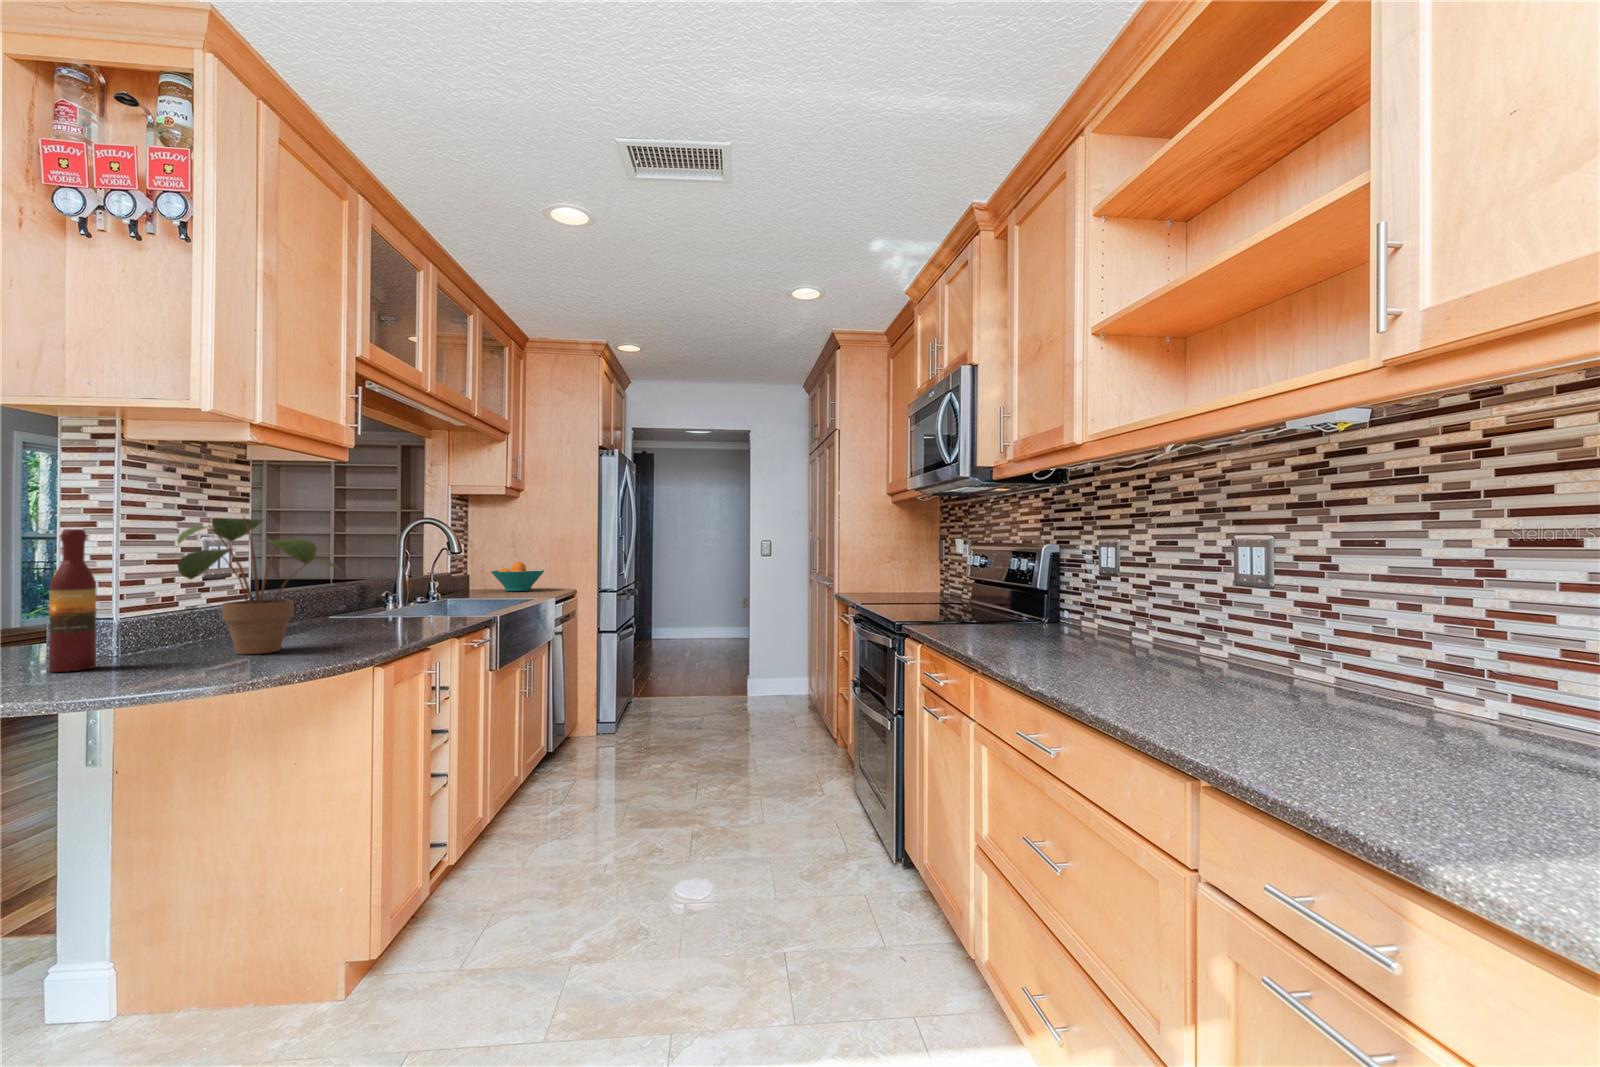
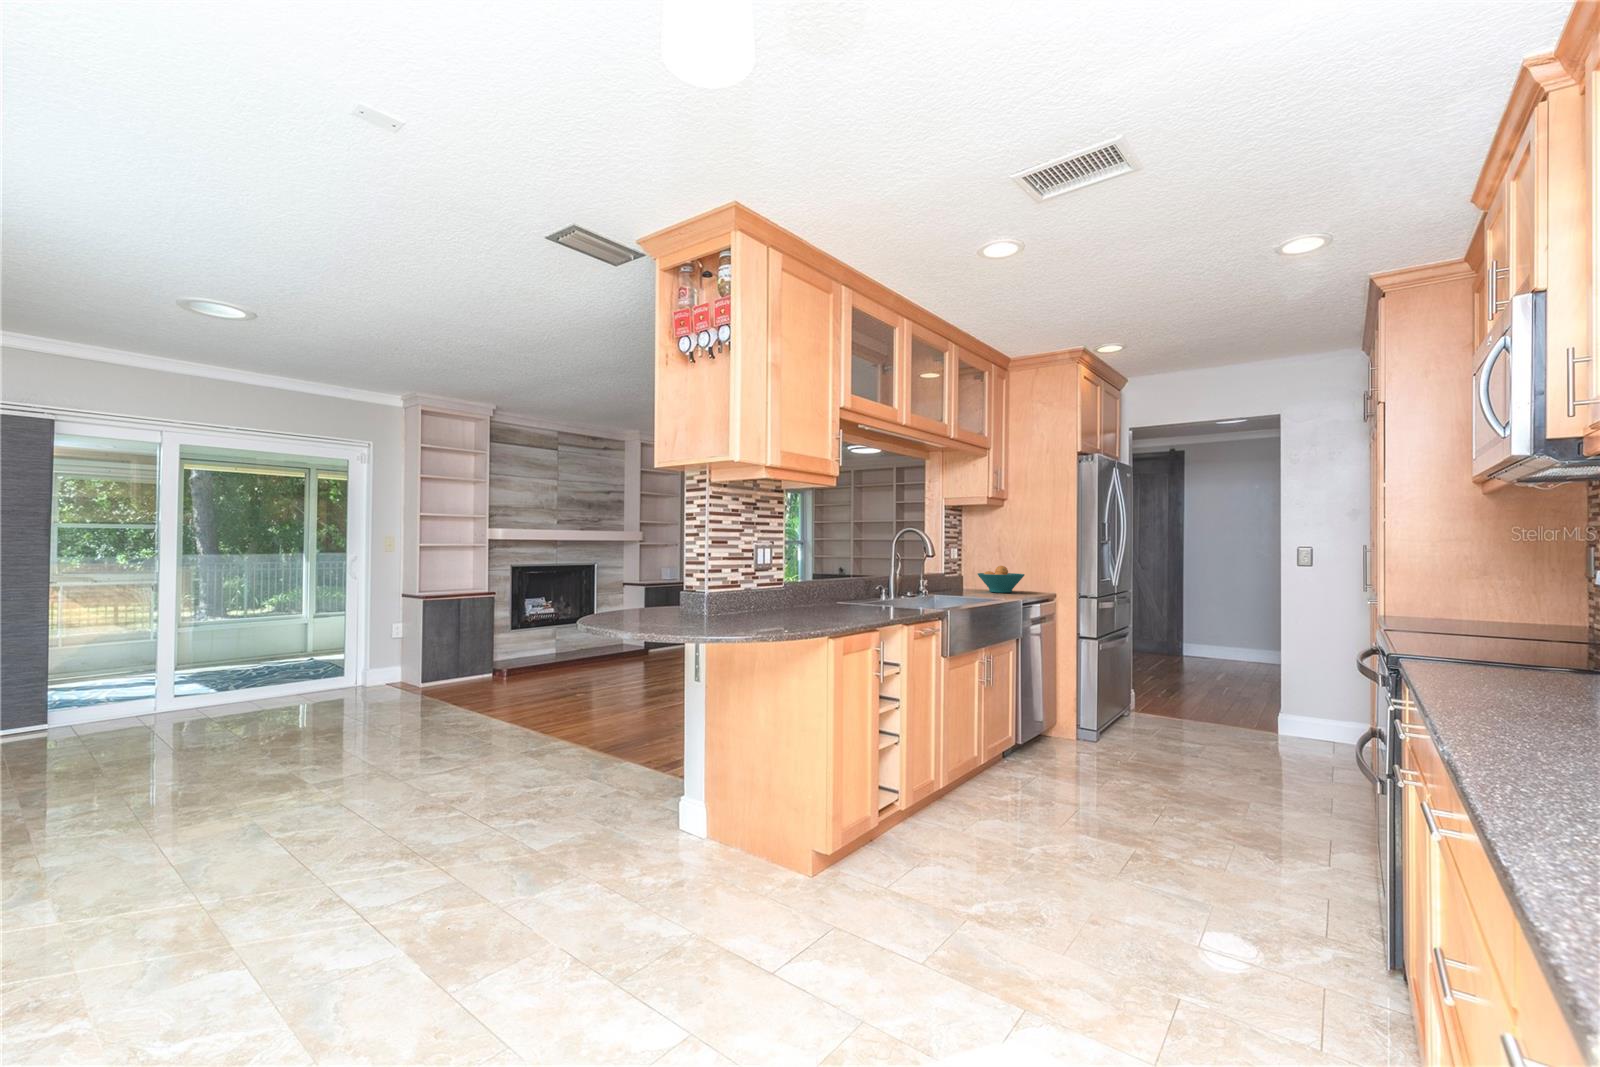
potted plant: present [177,518,345,654] -> none [725,529,819,623]
wine bottle: present [49,529,96,672] -> none [669,538,689,622]

